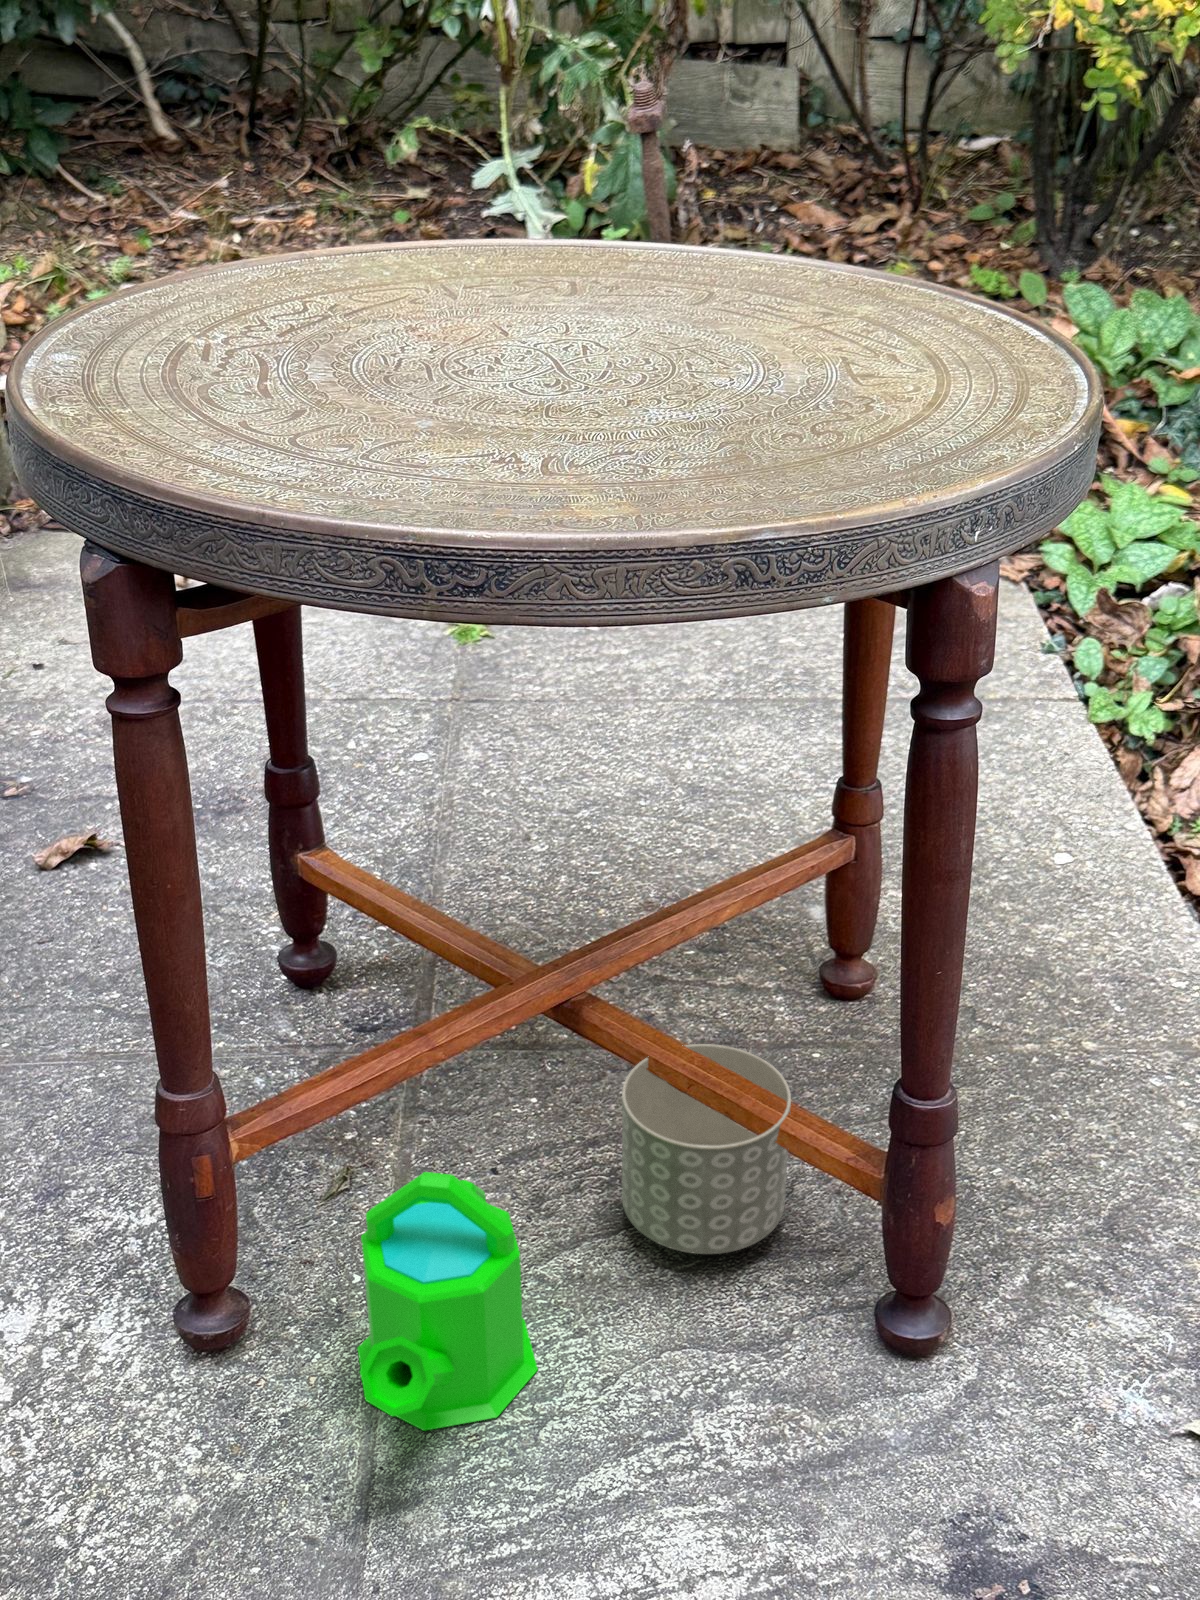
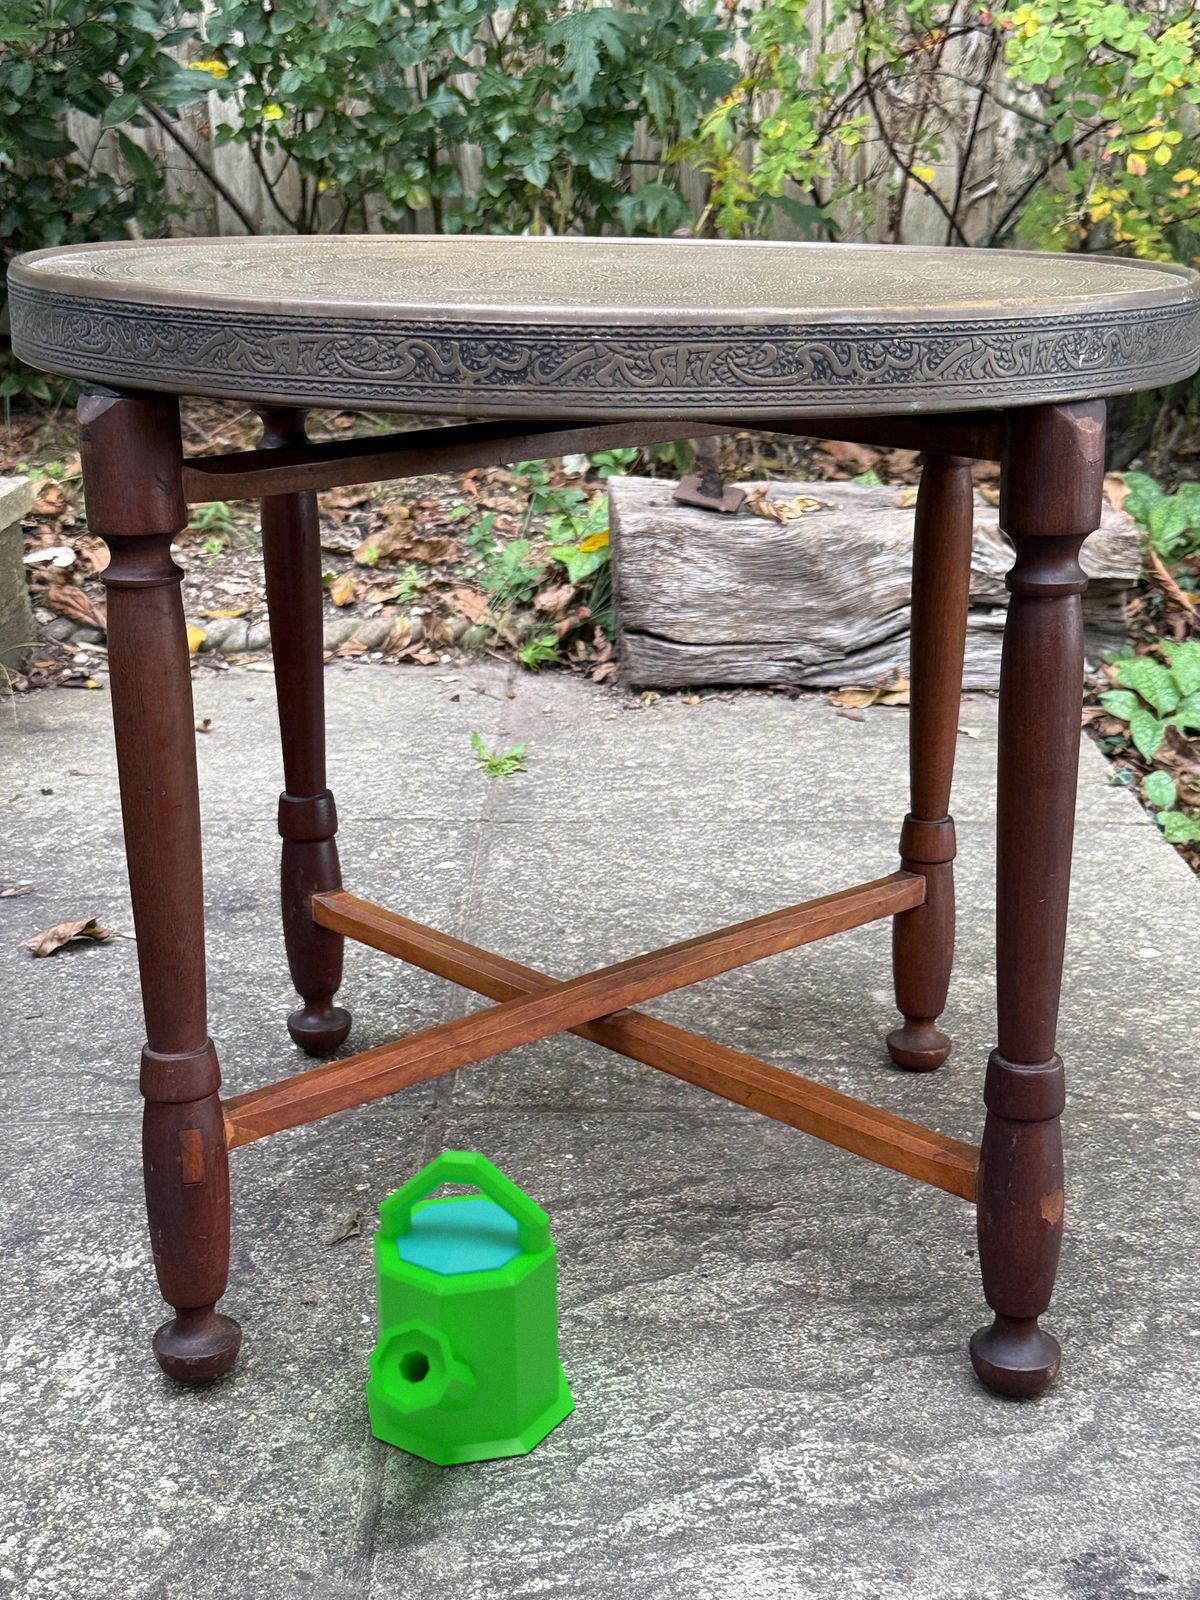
planter: present [622,1044,791,1254] -> none [672,1062,864,1290]

